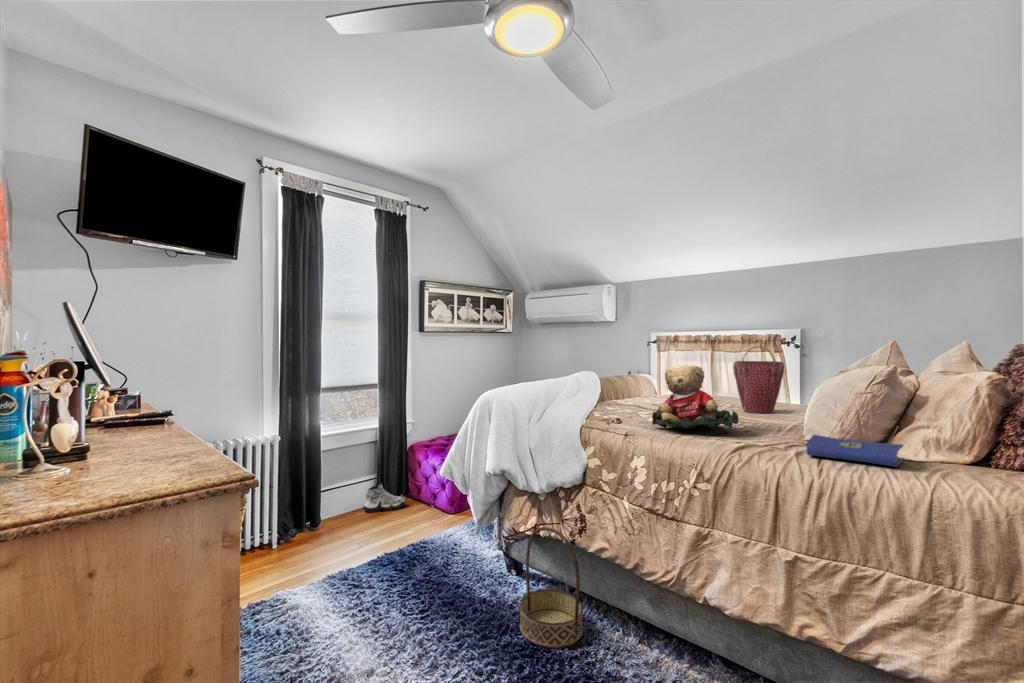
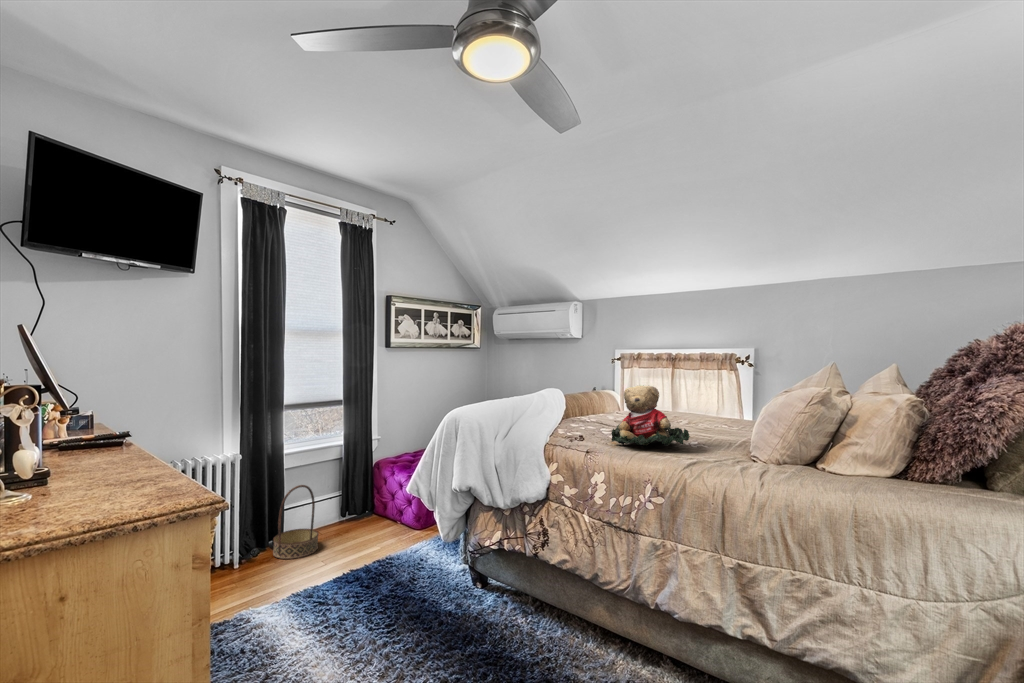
handbag: present [733,346,784,413] -> none [689,367,734,429]
hardcover book: present [806,435,903,467] -> none [745,451,827,481]
sneaker: present [363,483,406,512] -> none [327,499,372,529]
basket: present [520,527,583,648] -> present [273,485,319,559]

